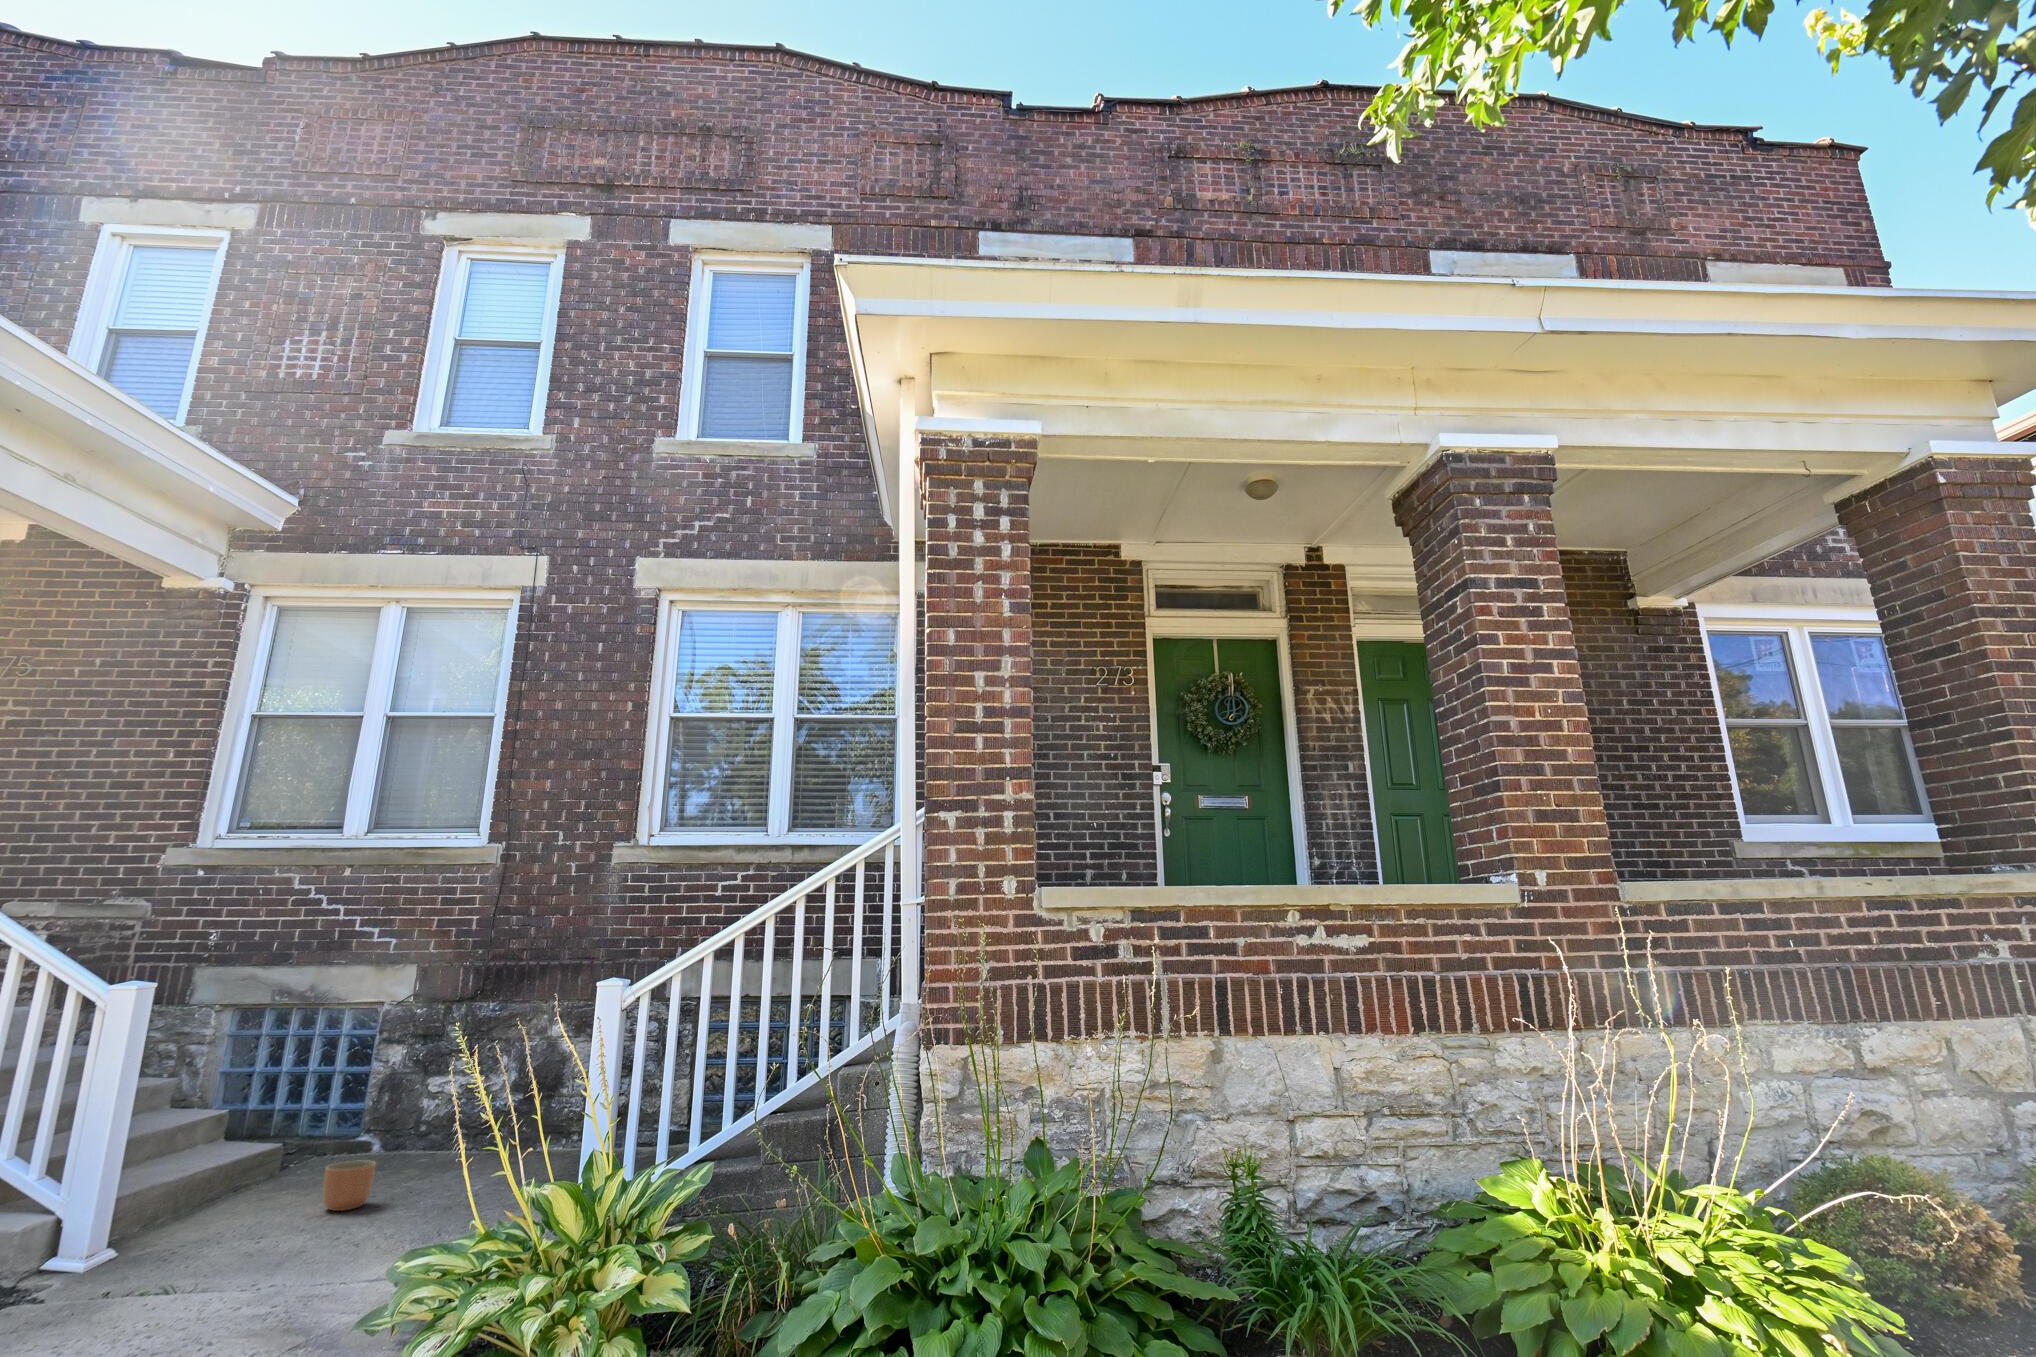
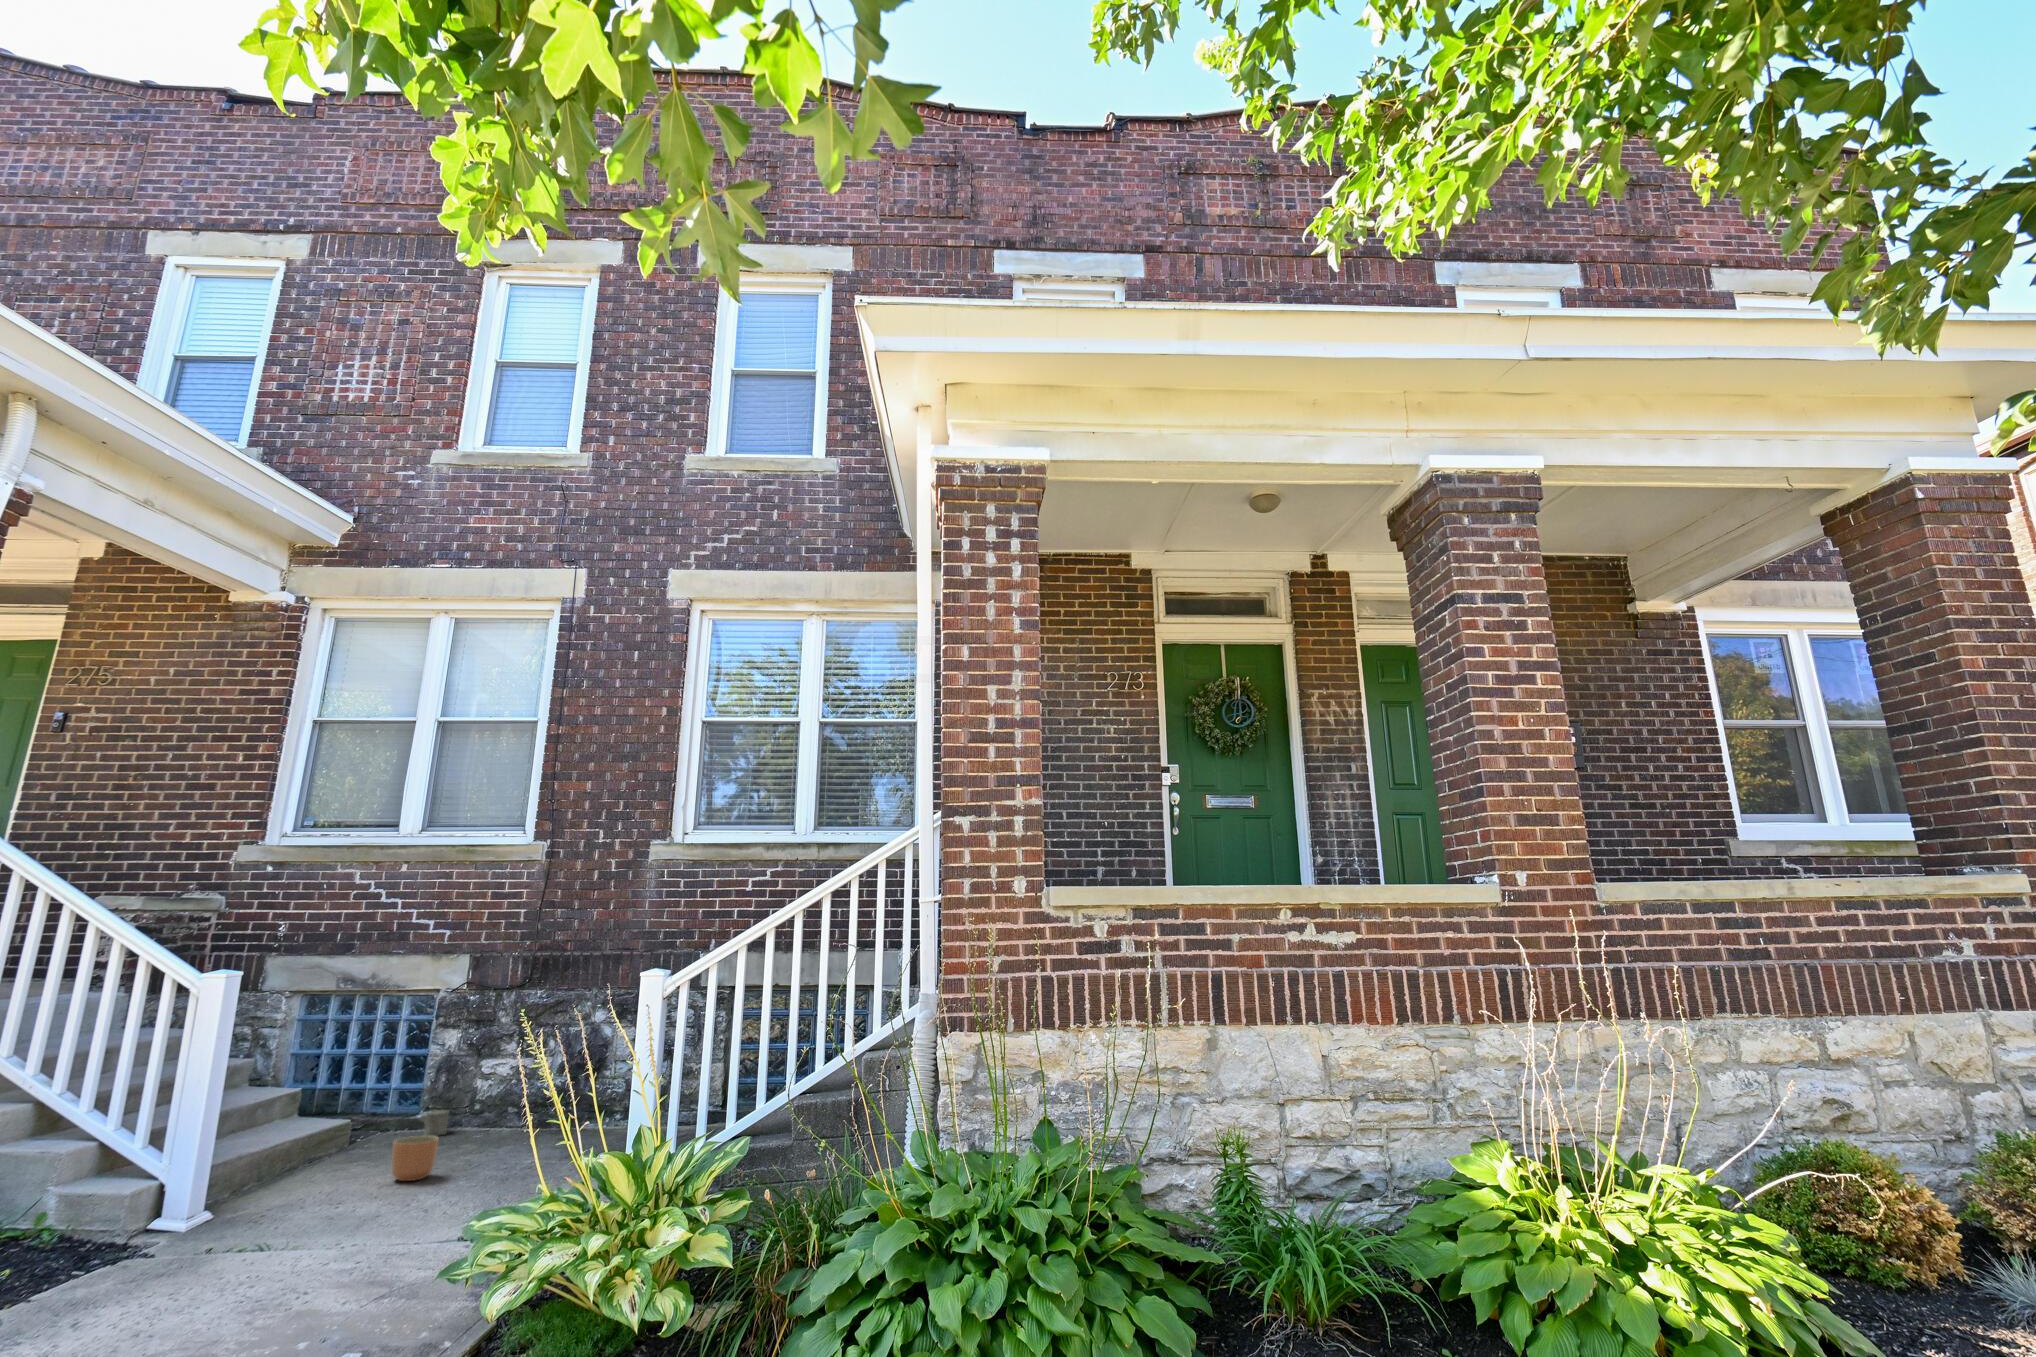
watering can: none [359,1129,393,1160] -> present [420,1110,449,1136]

